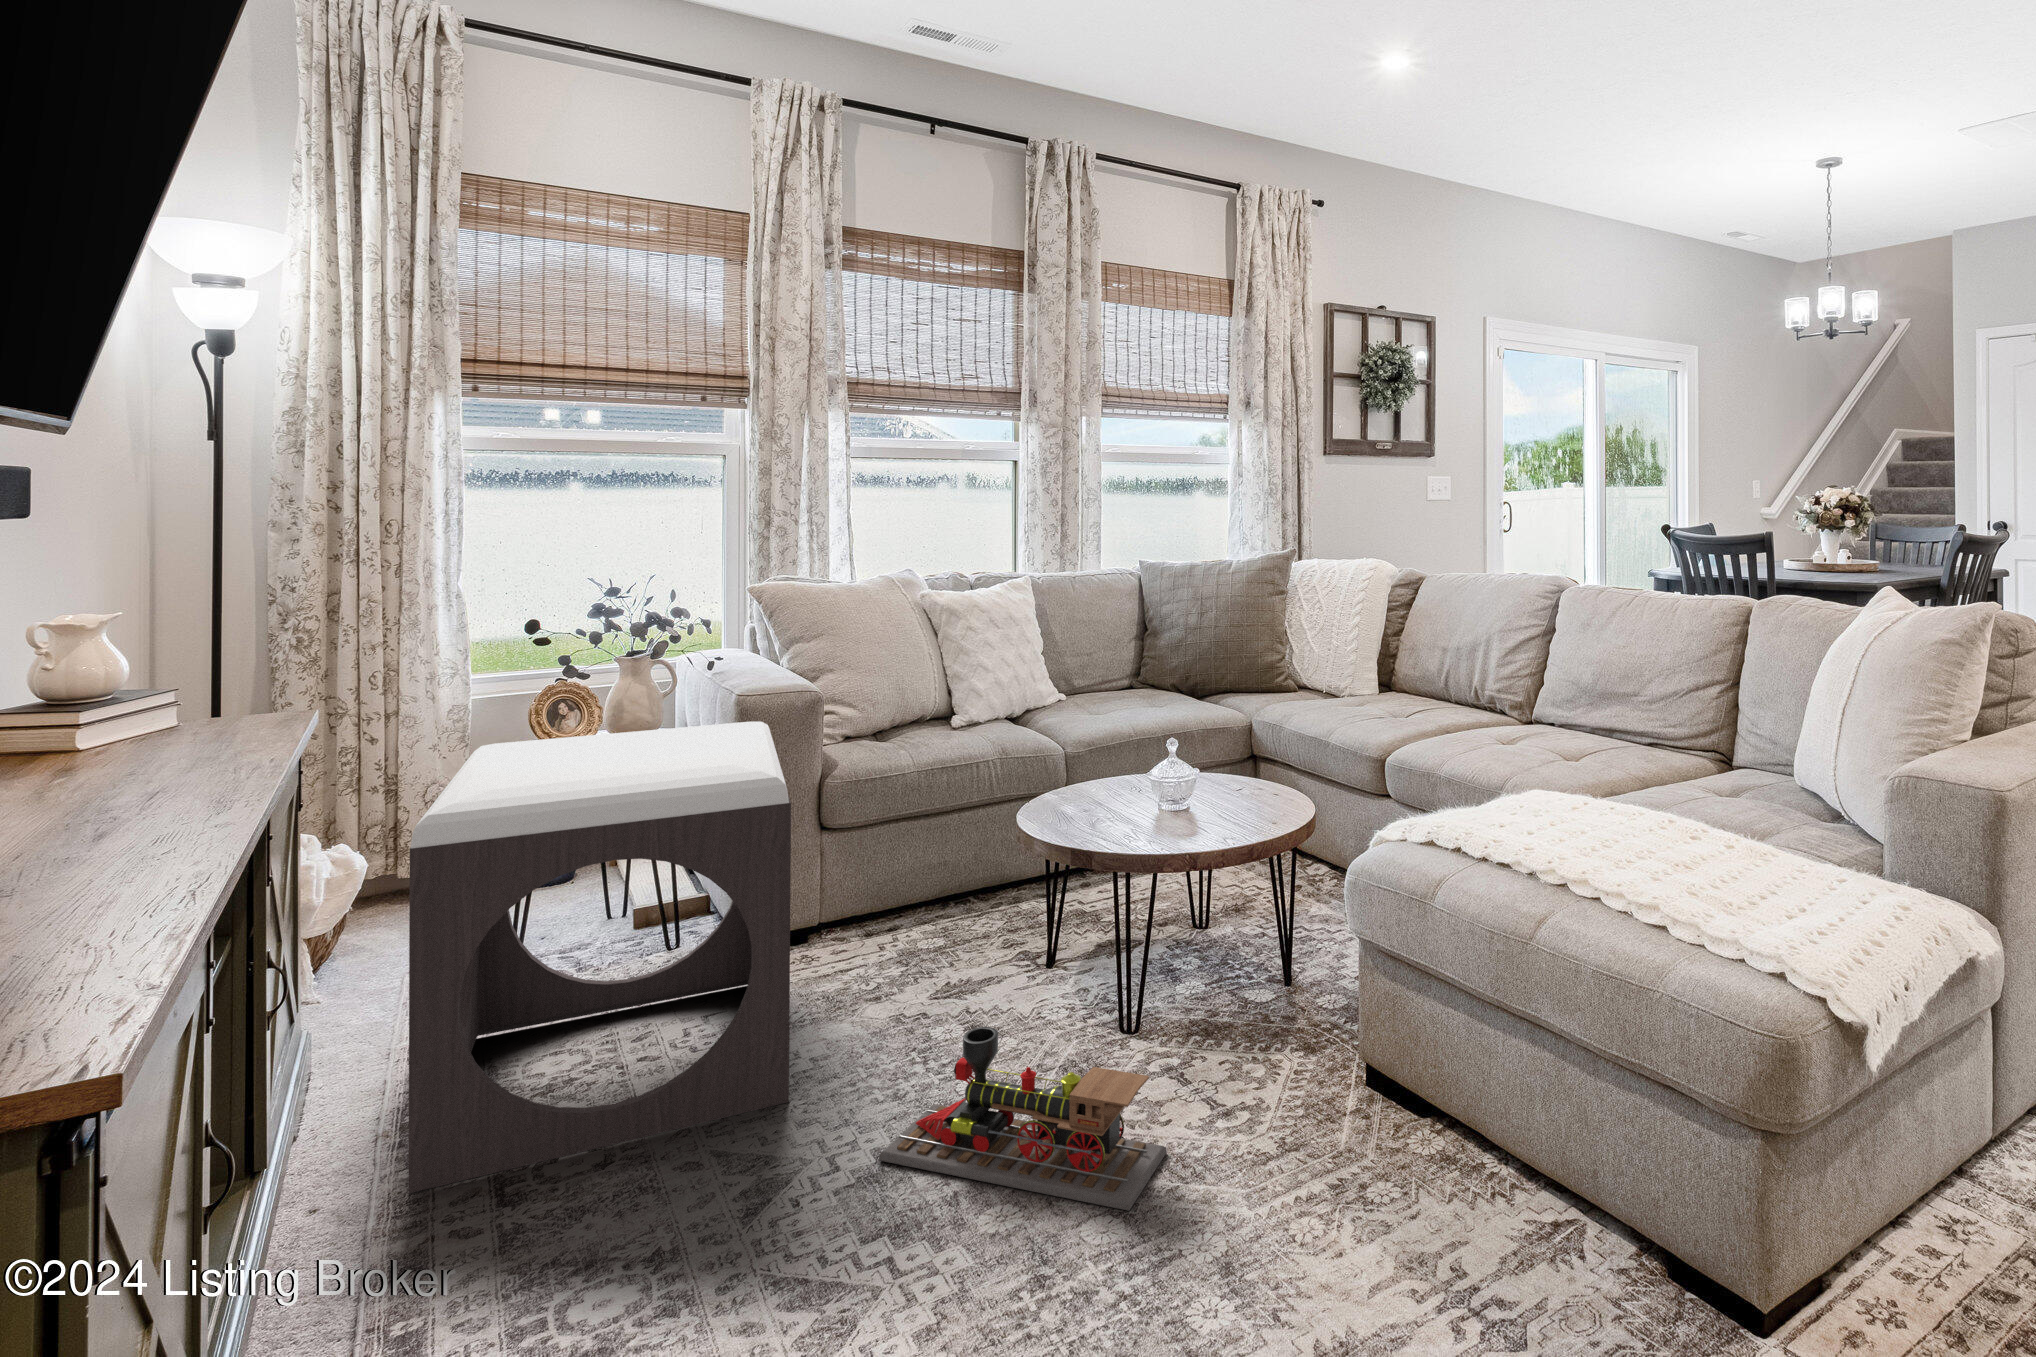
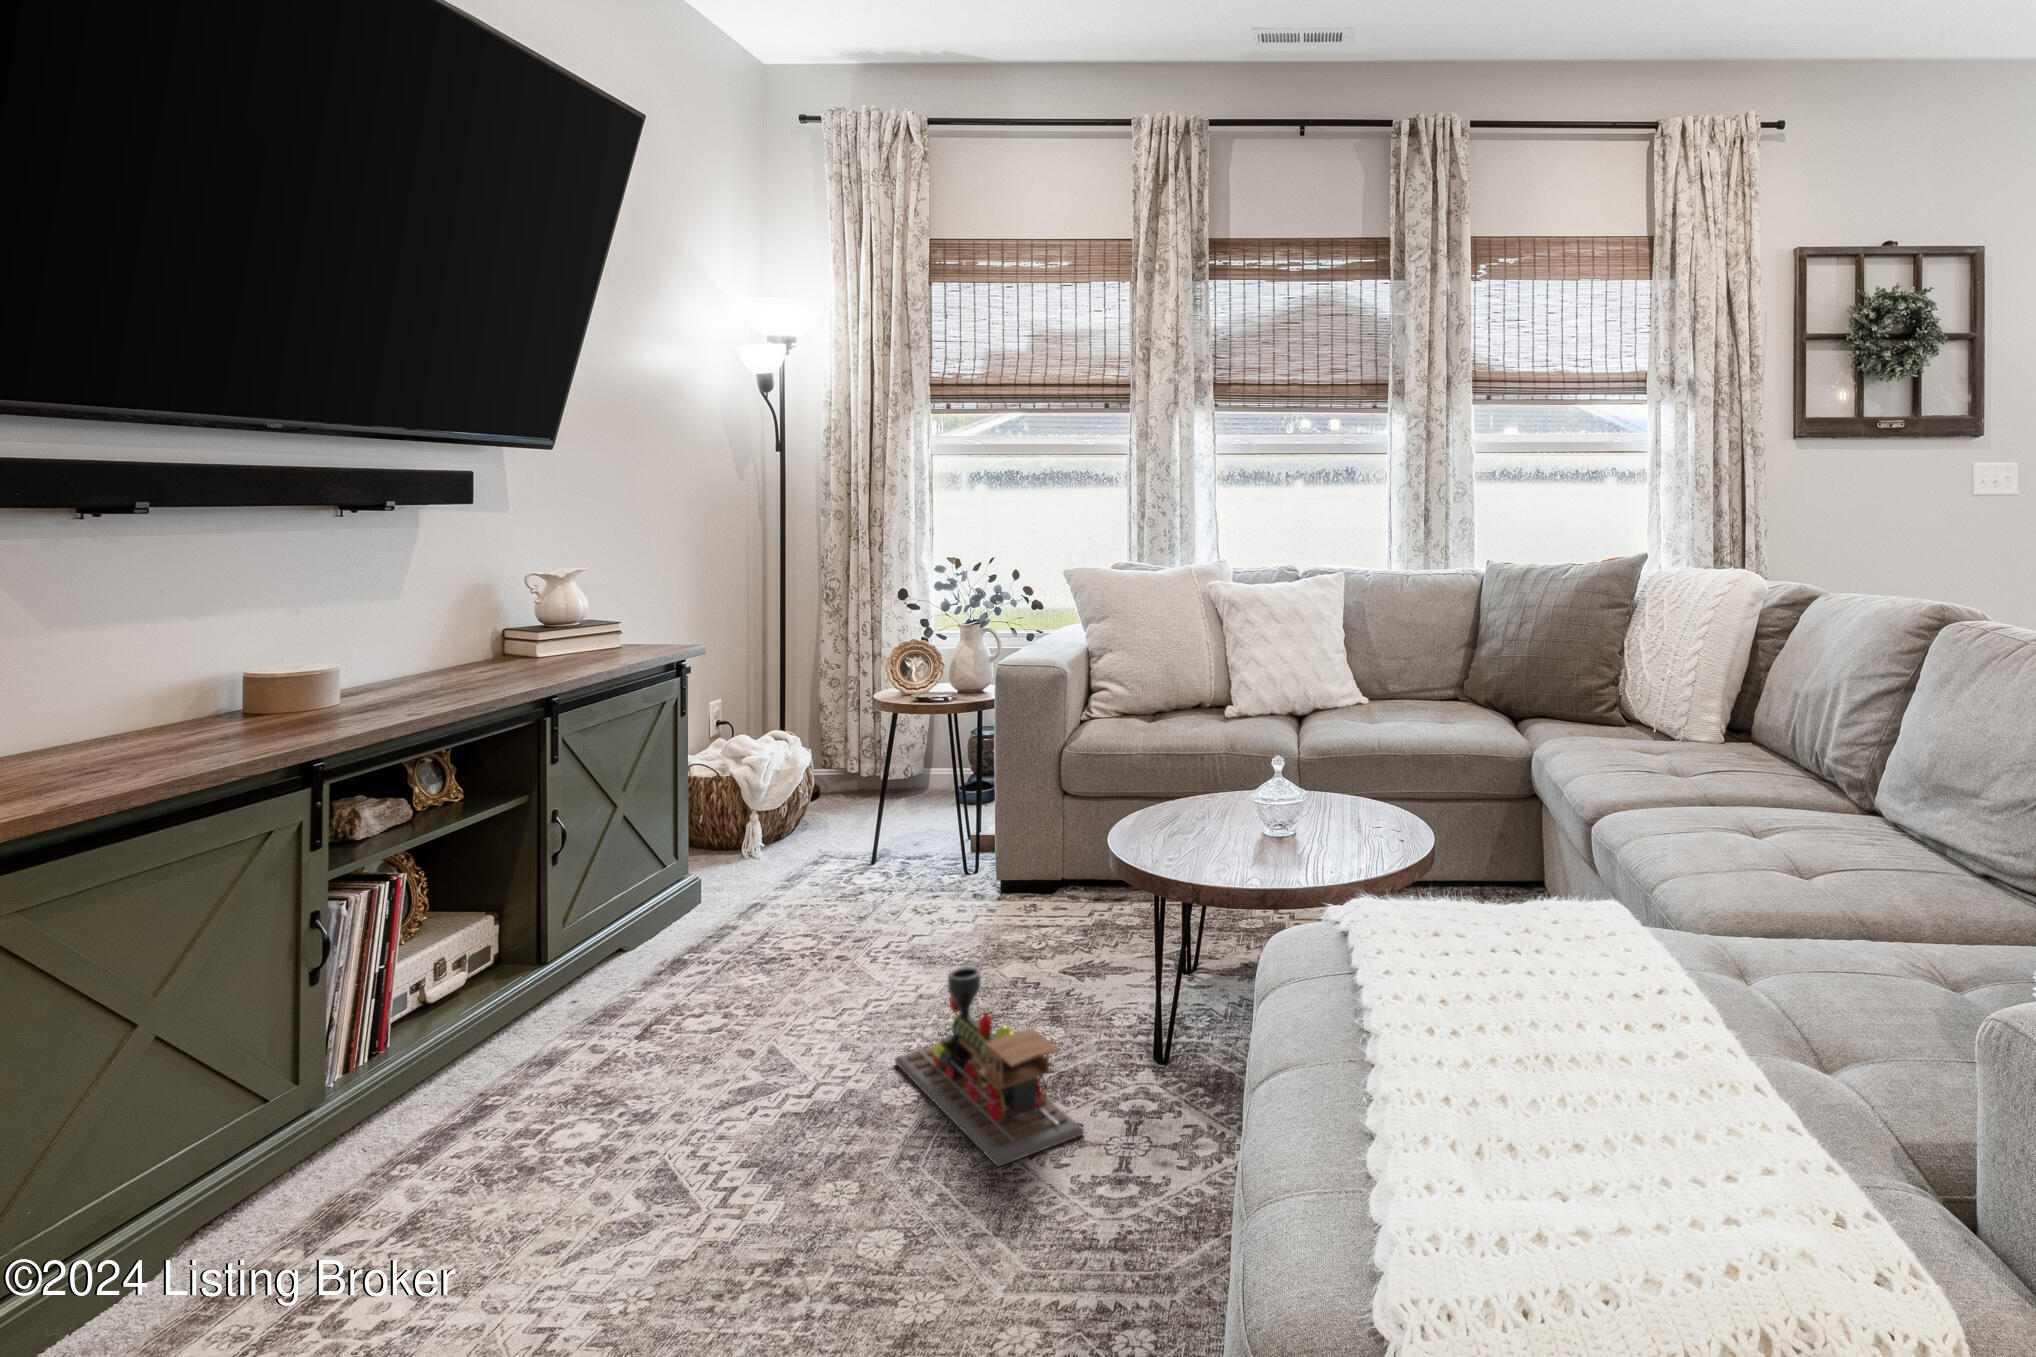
footstool: present [408,722,791,1193] -> none [658,678,996,1003]

